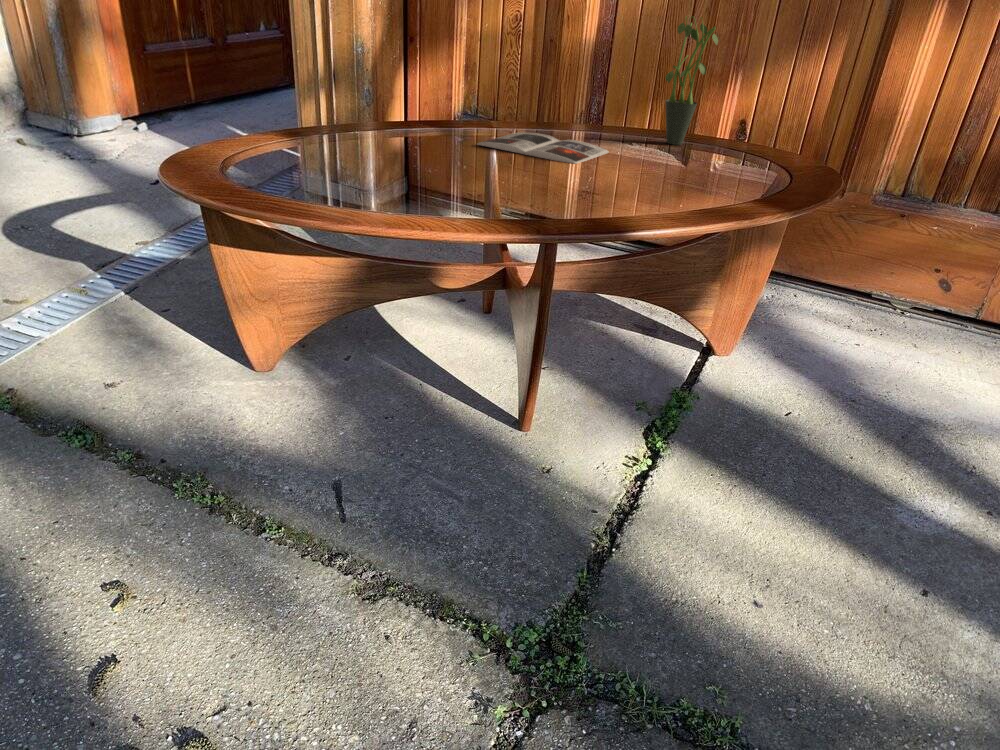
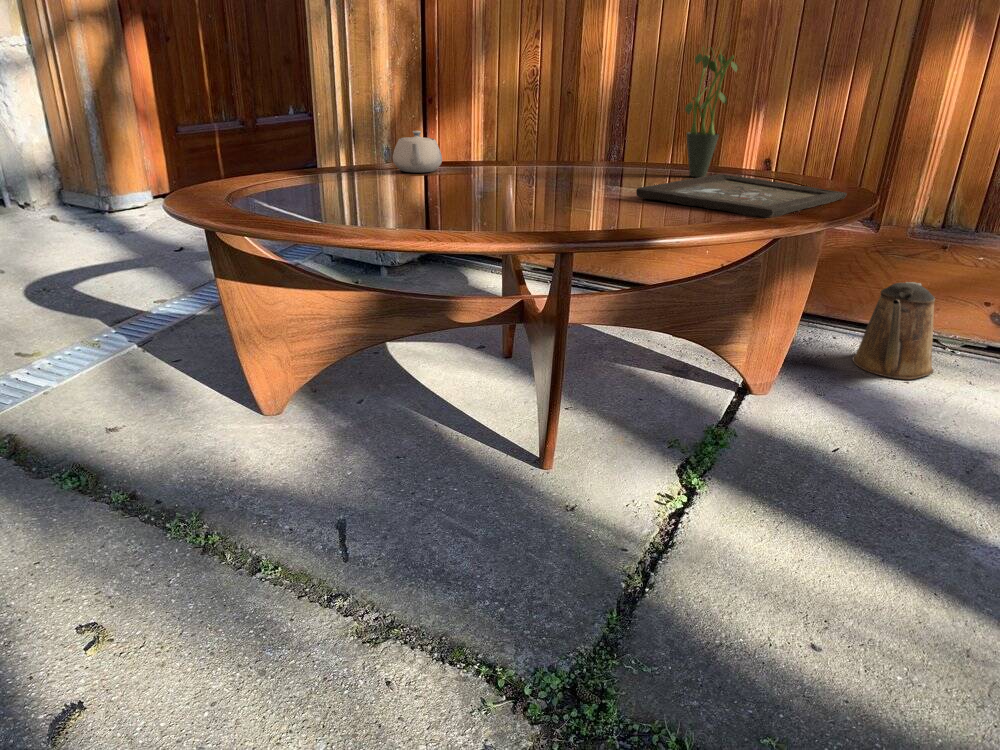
teapot: none [378,88,427,131] -> present [393,131,442,173]
magazine: present [477,132,609,164] -> none [492,170,629,193]
tray: none [617,146,814,205] -> present [636,174,847,218]
watering can: none [808,248,888,341] -> present [852,282,935,380]

